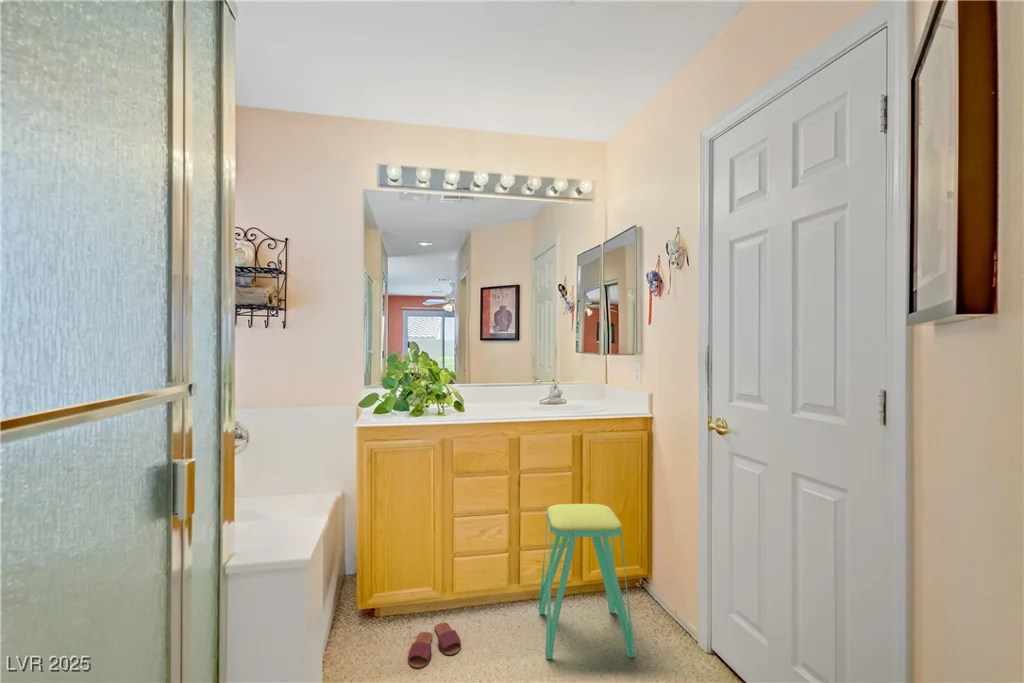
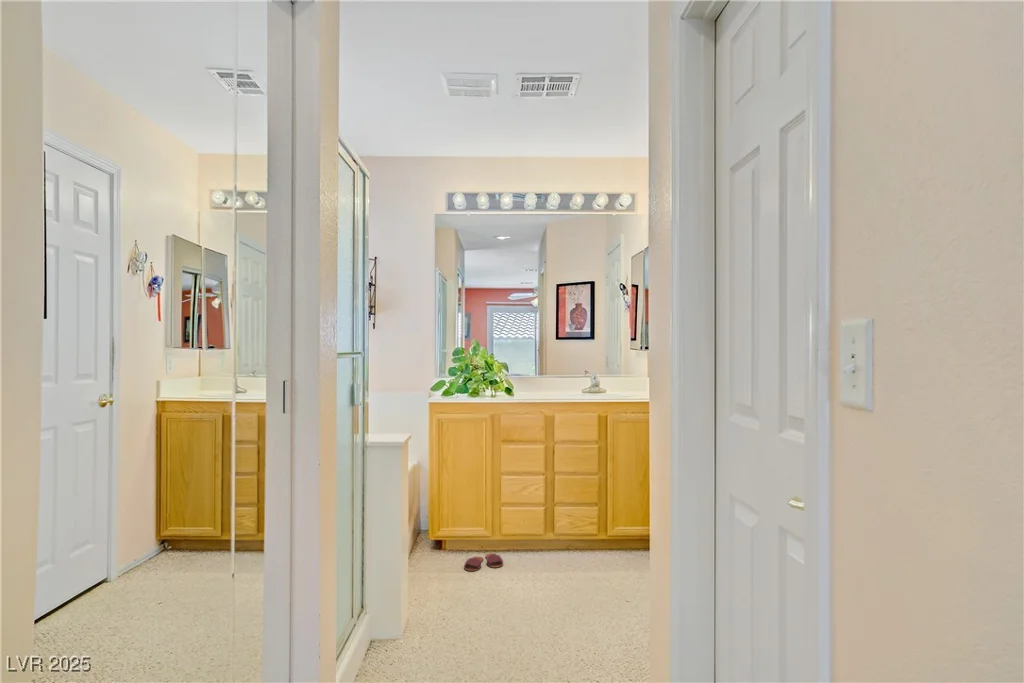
stool: present [539,504,635,659] -> none [563,467,631,577]

